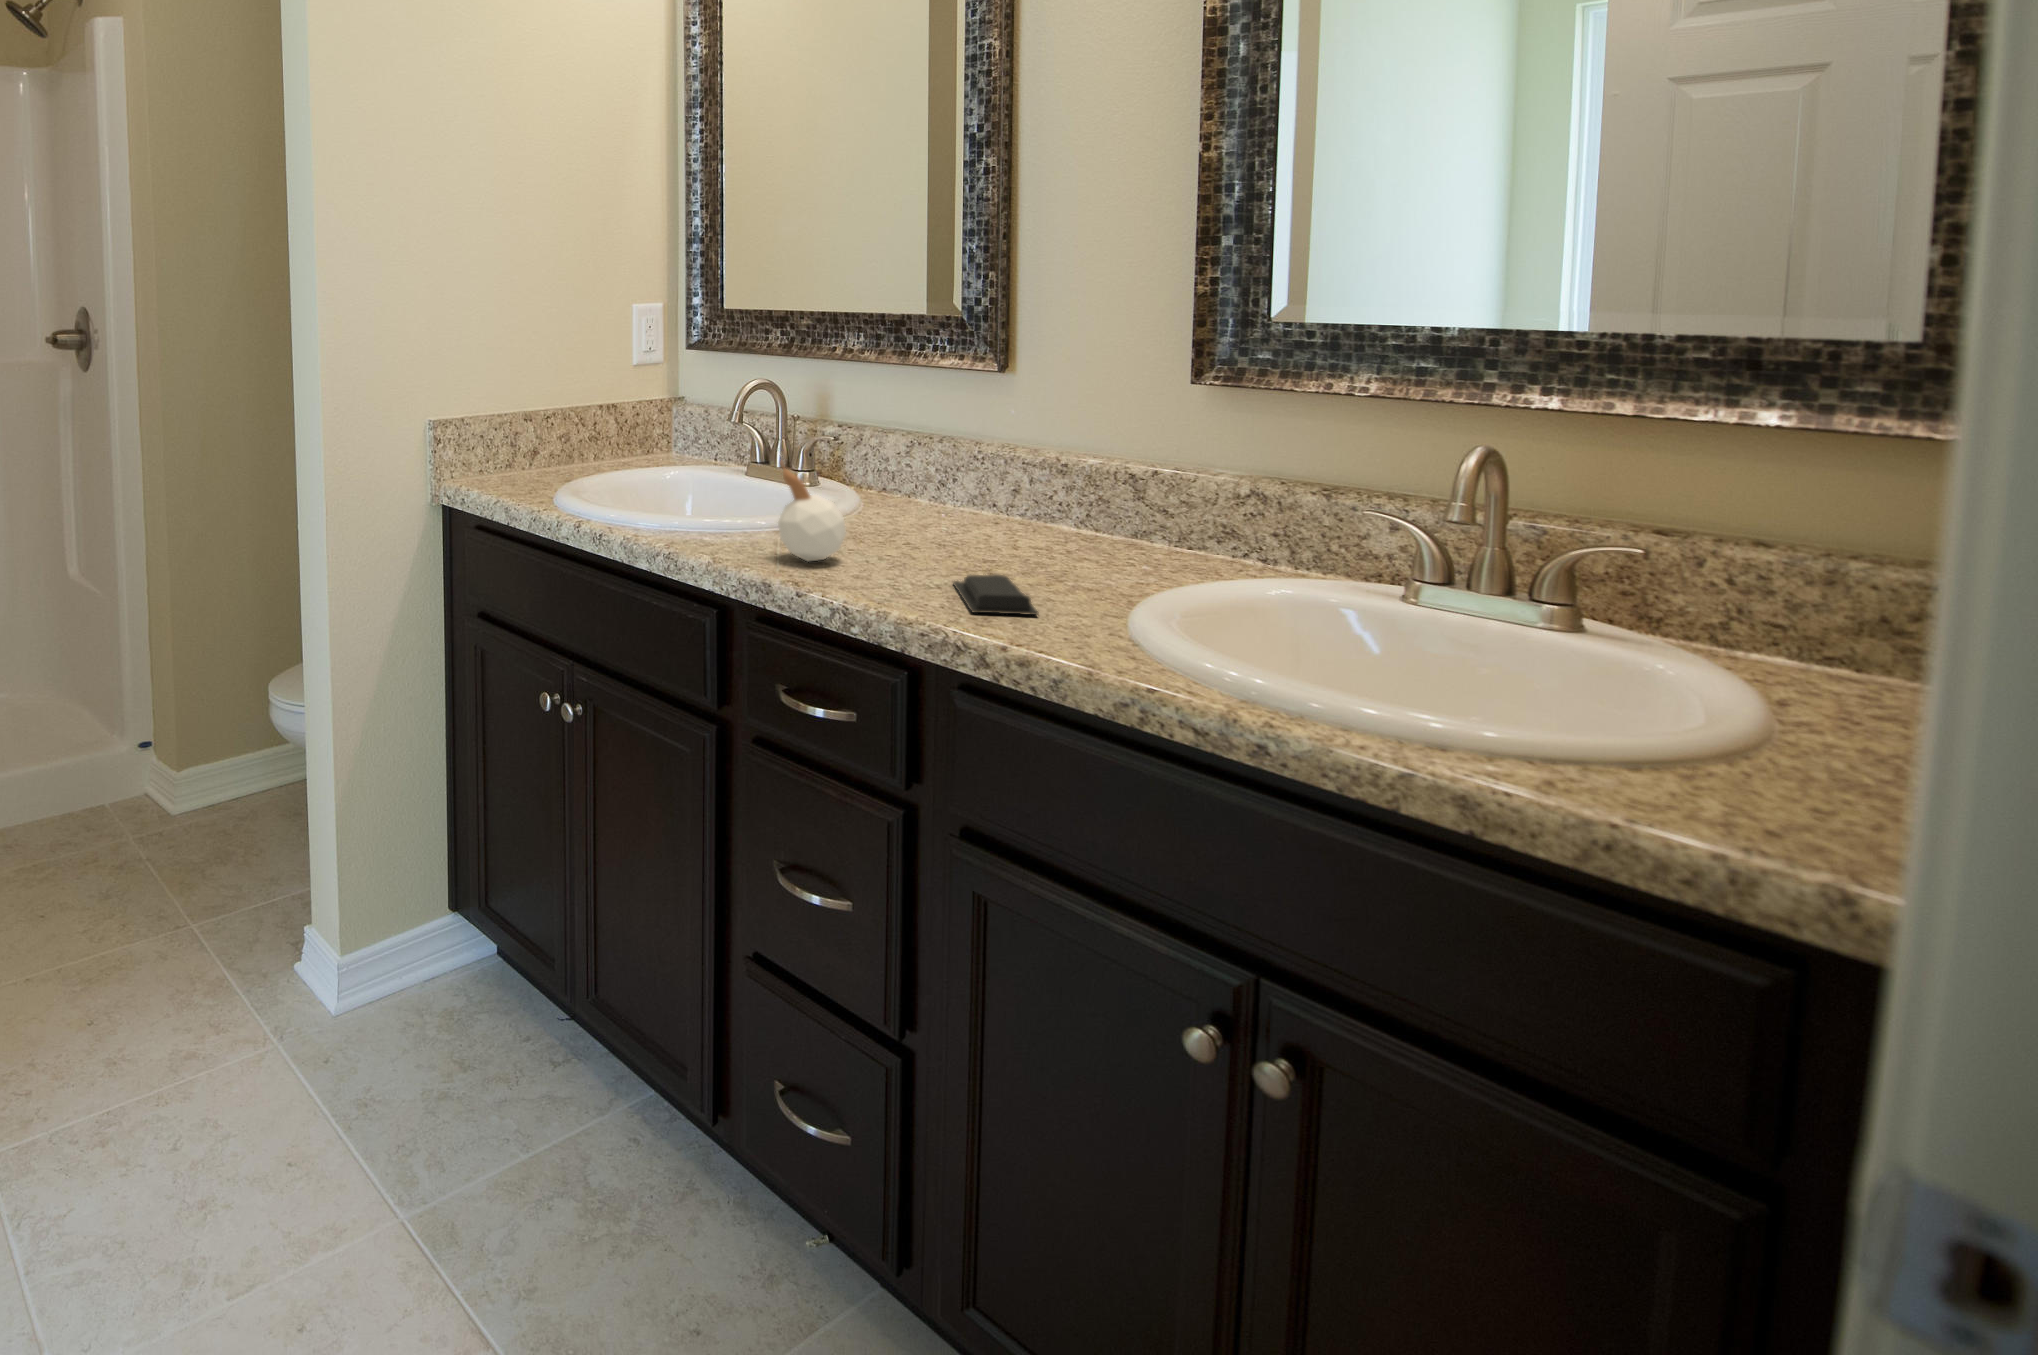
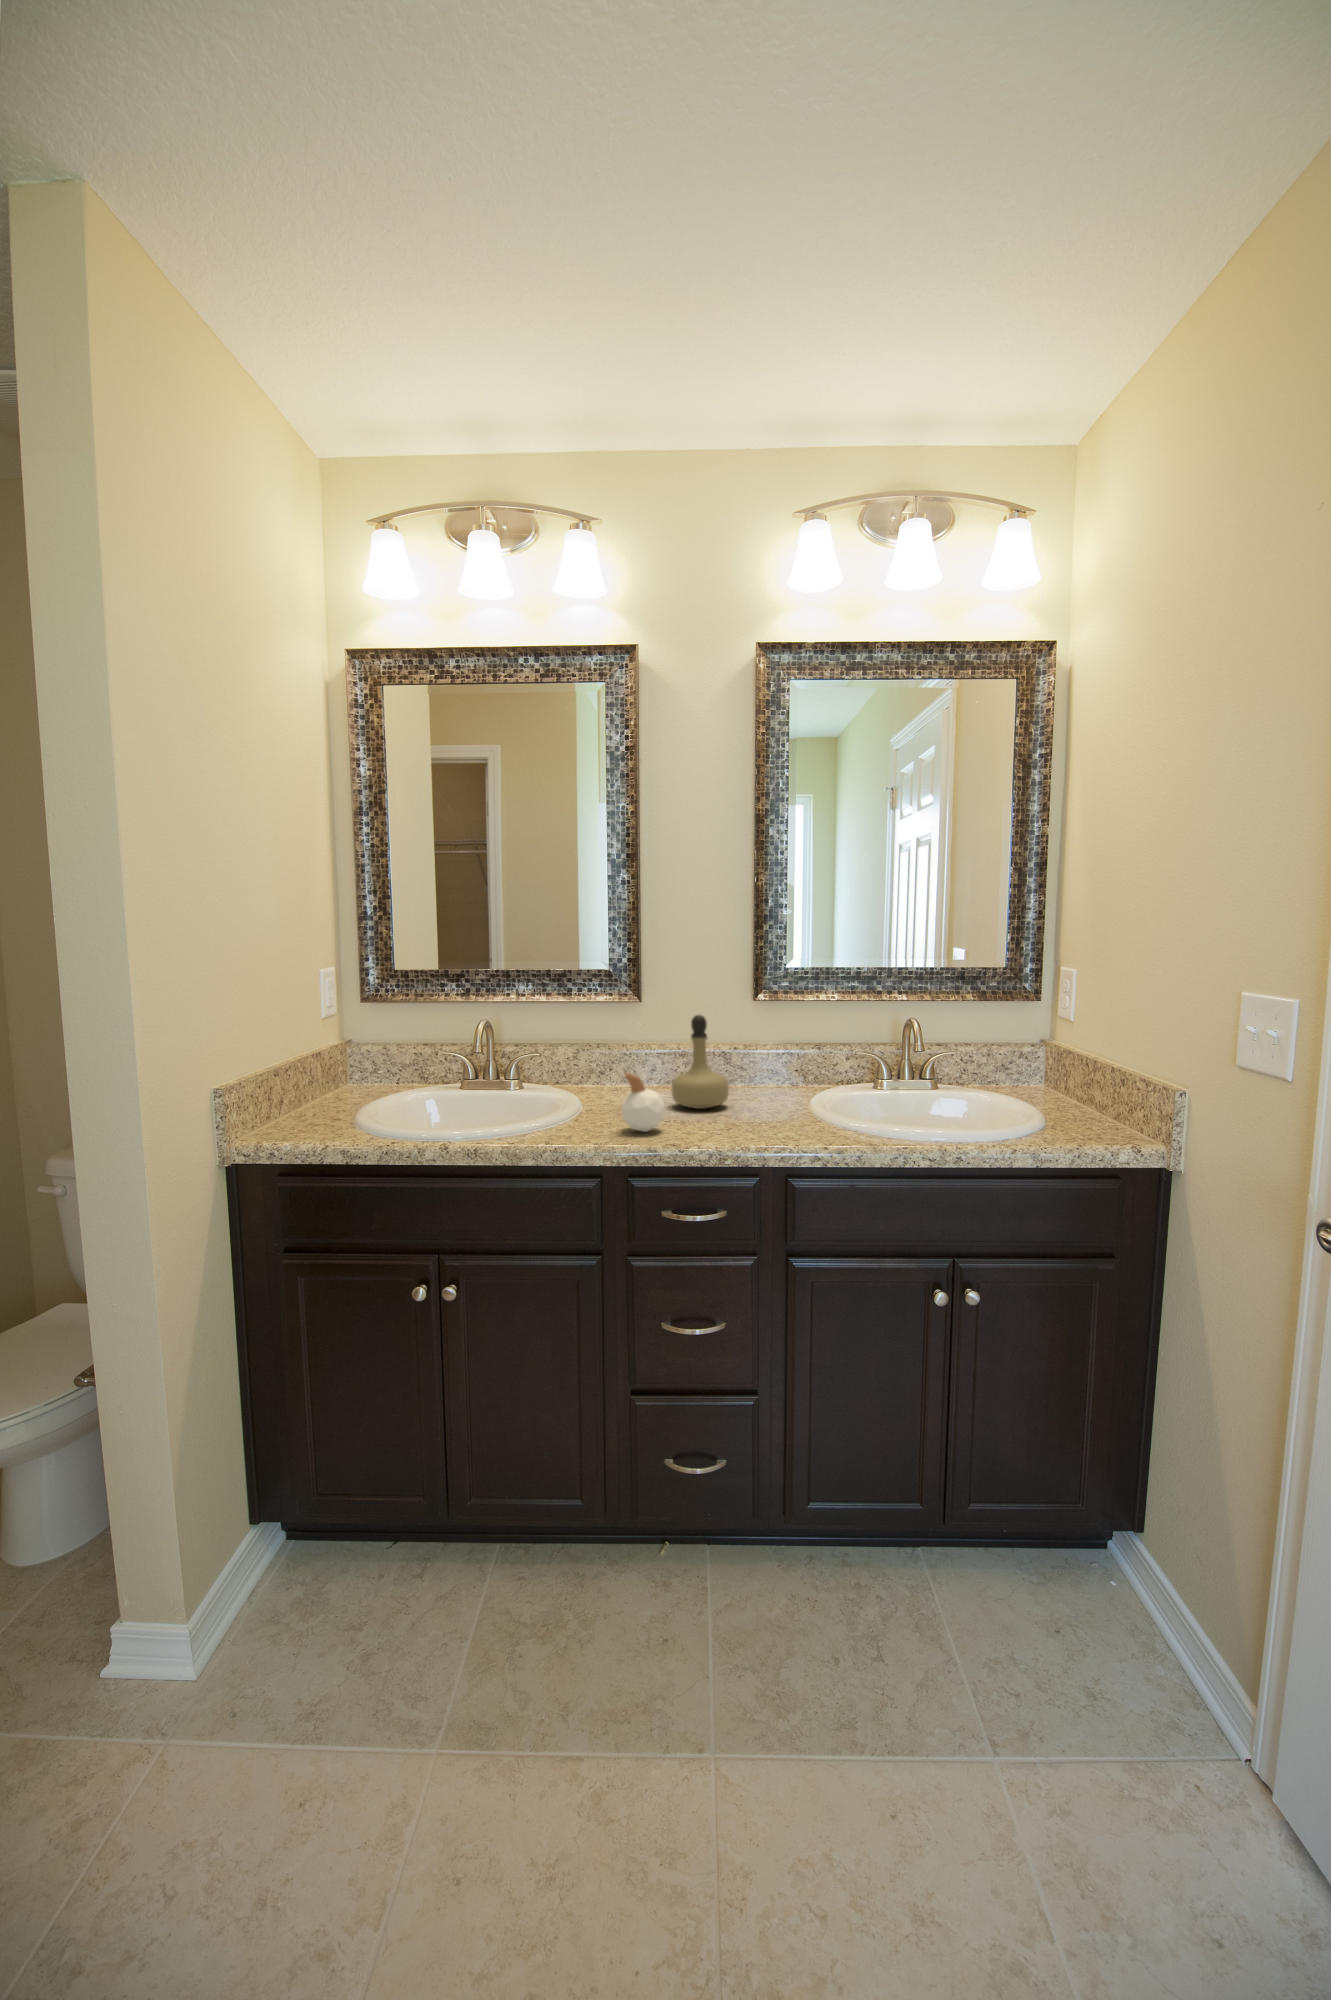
perfume bottle: none [948,396,1053,556] -> present [672,1015,729,1109]
soap bar: present [954,575,1038,615] -> none [731,1114,803,1134]

